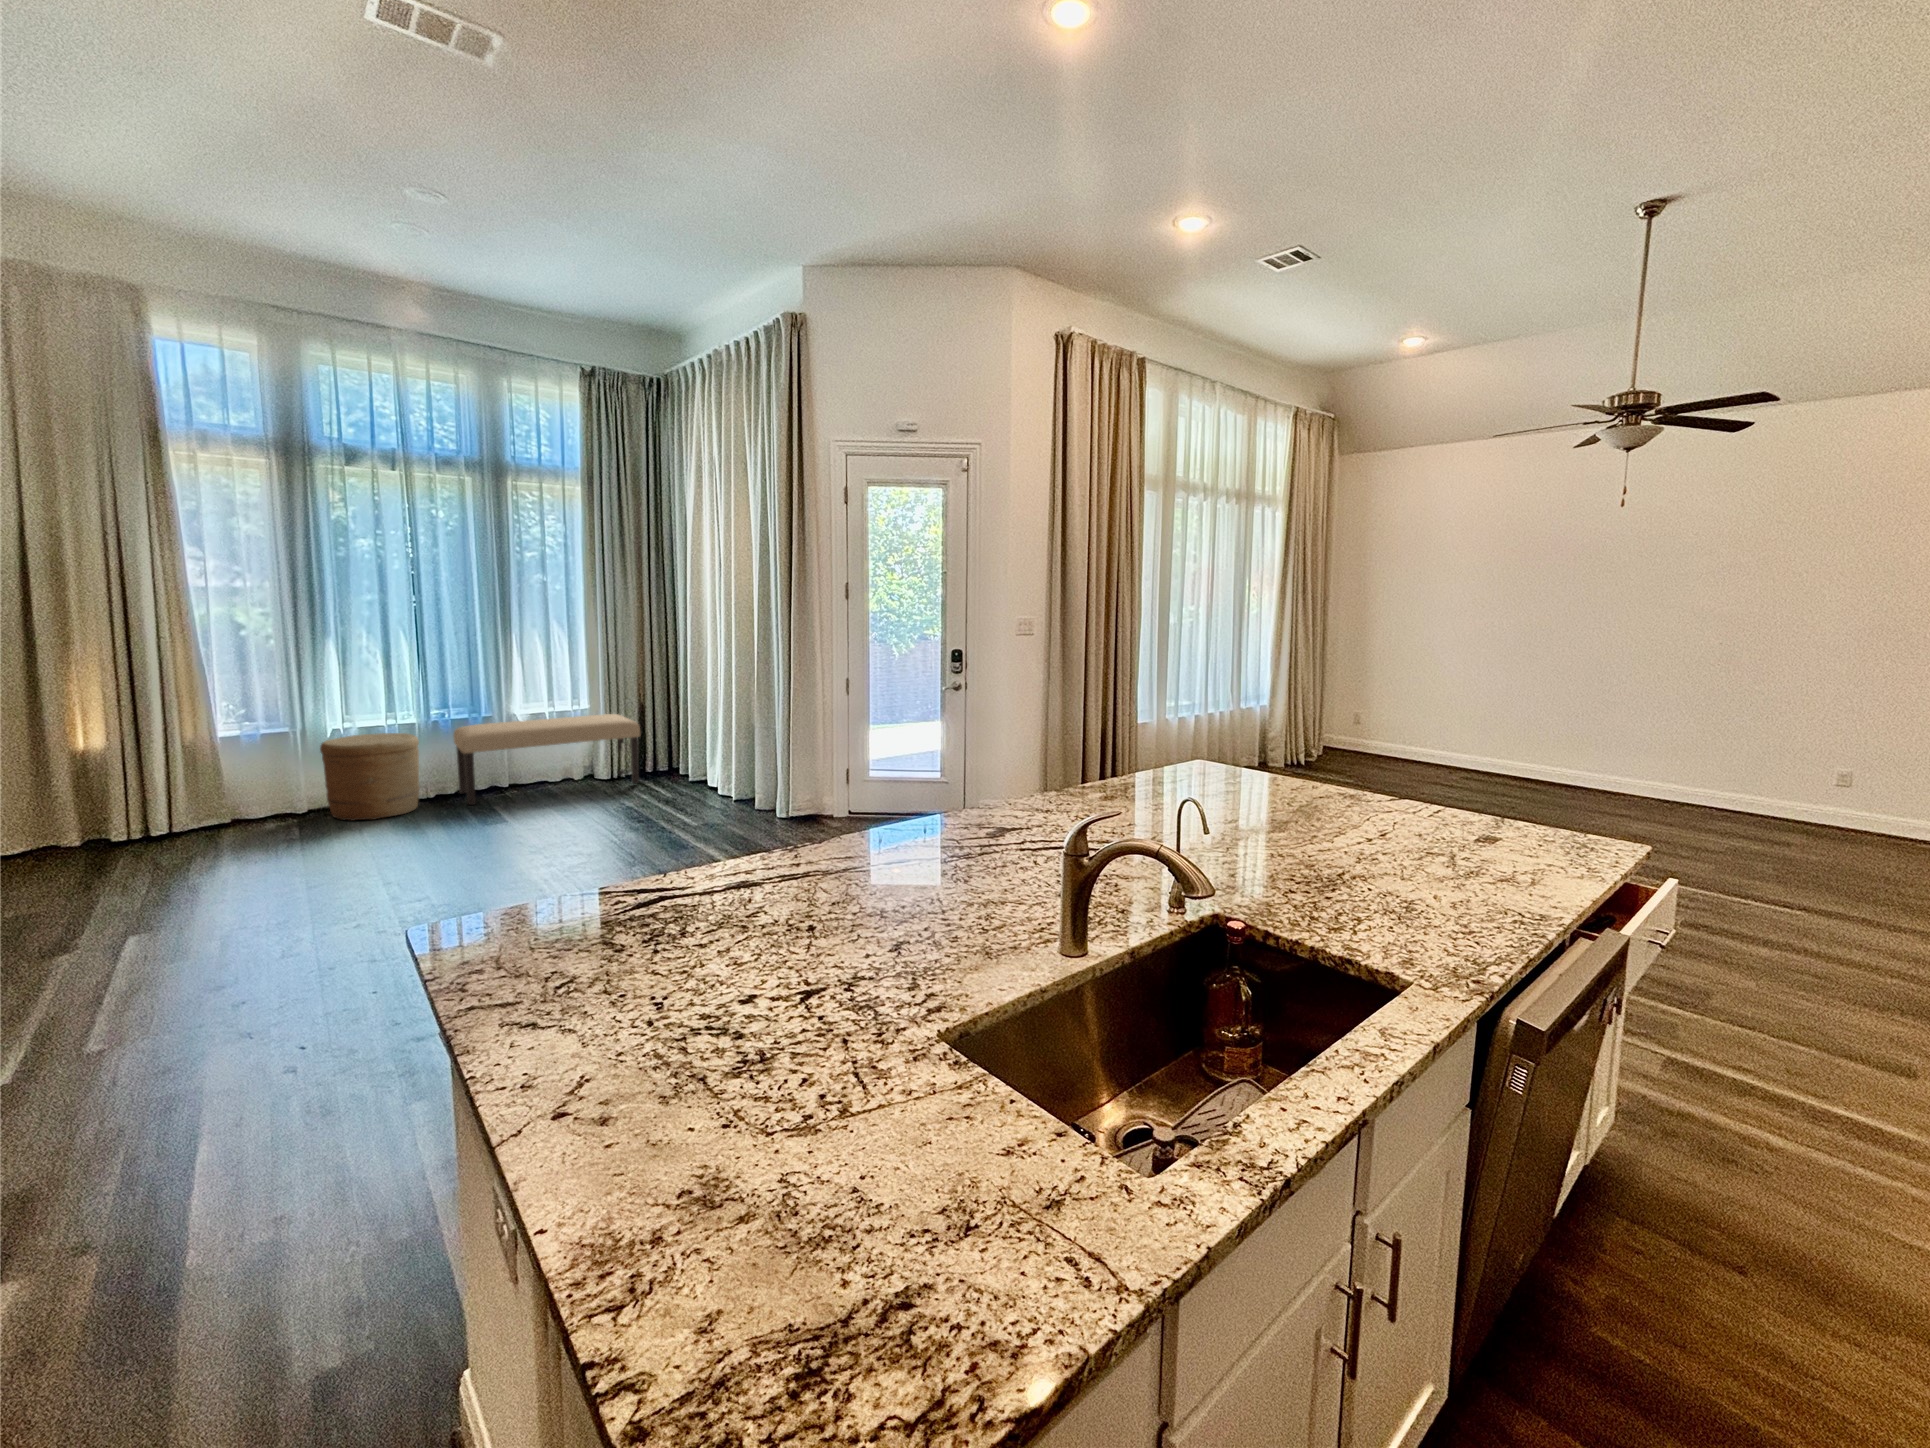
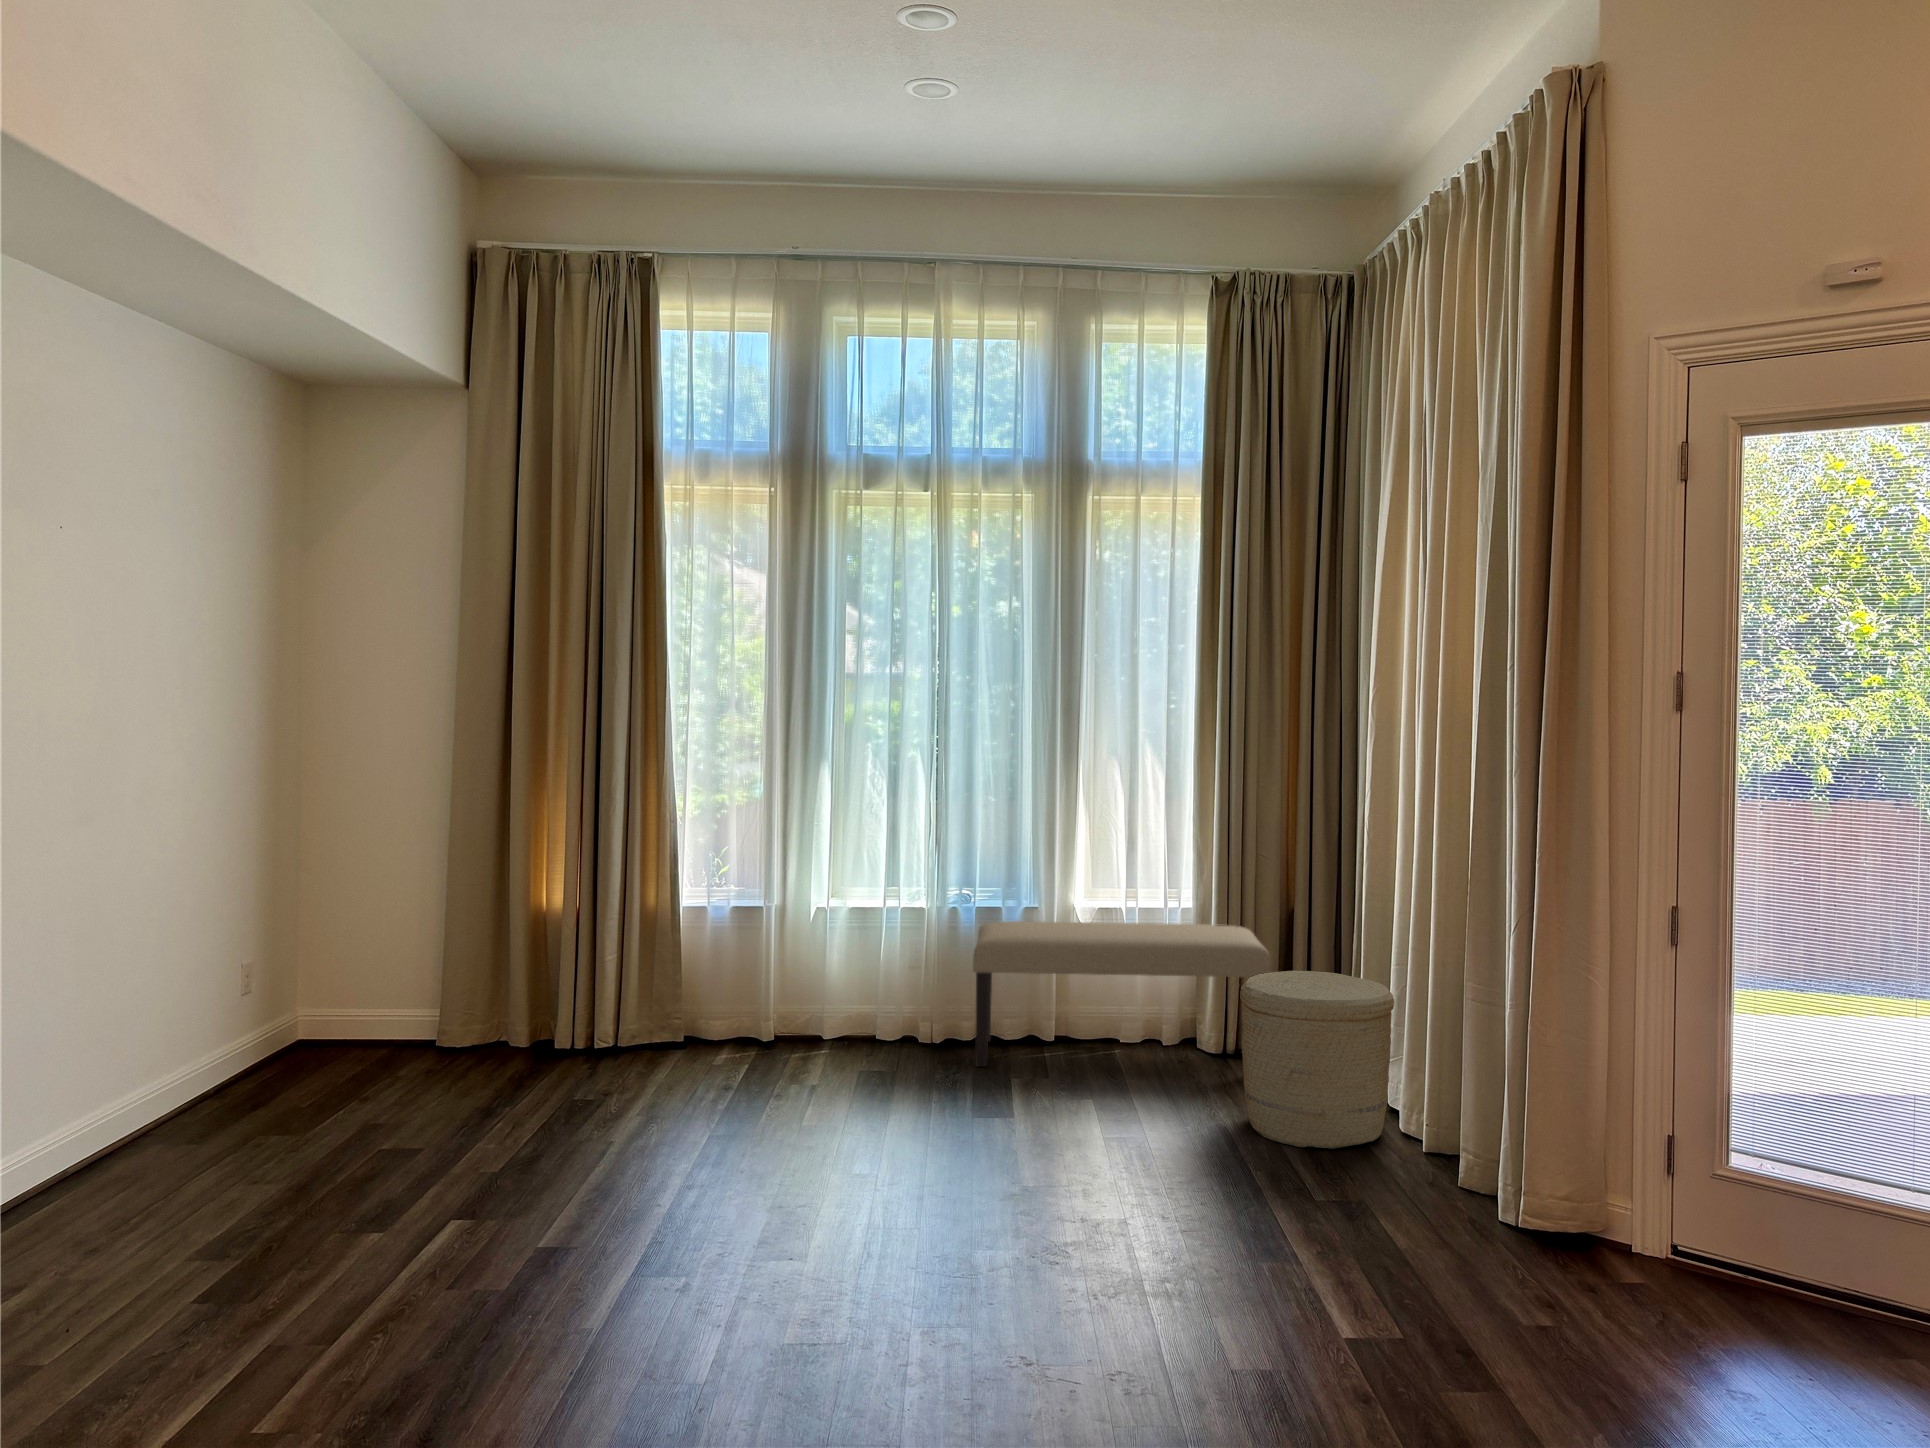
woven basket: present [320,733,420,821] -> present [1240,971,1394,1149]

